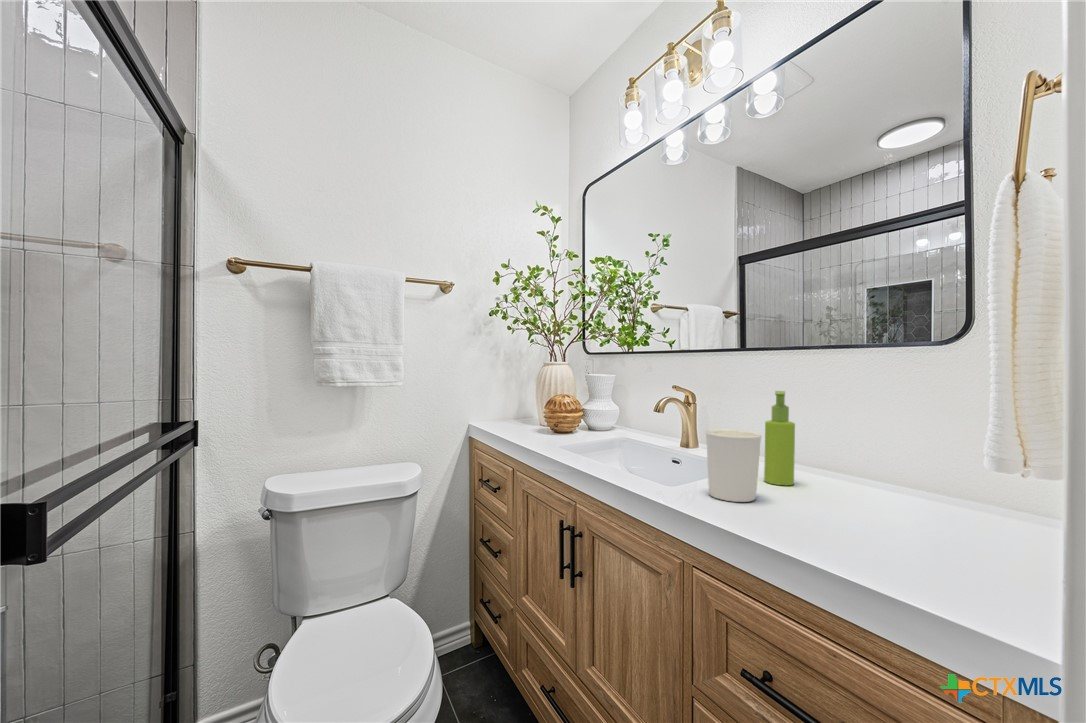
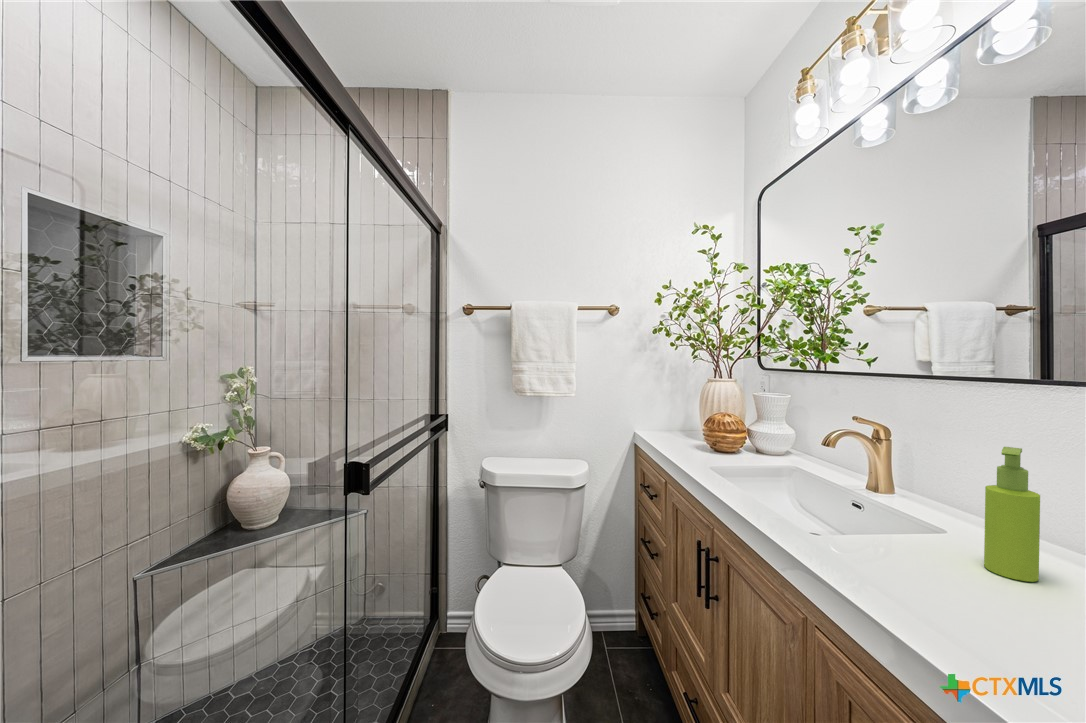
candle holder: present [706,430,761,502] -> none [877,496,968,606]

